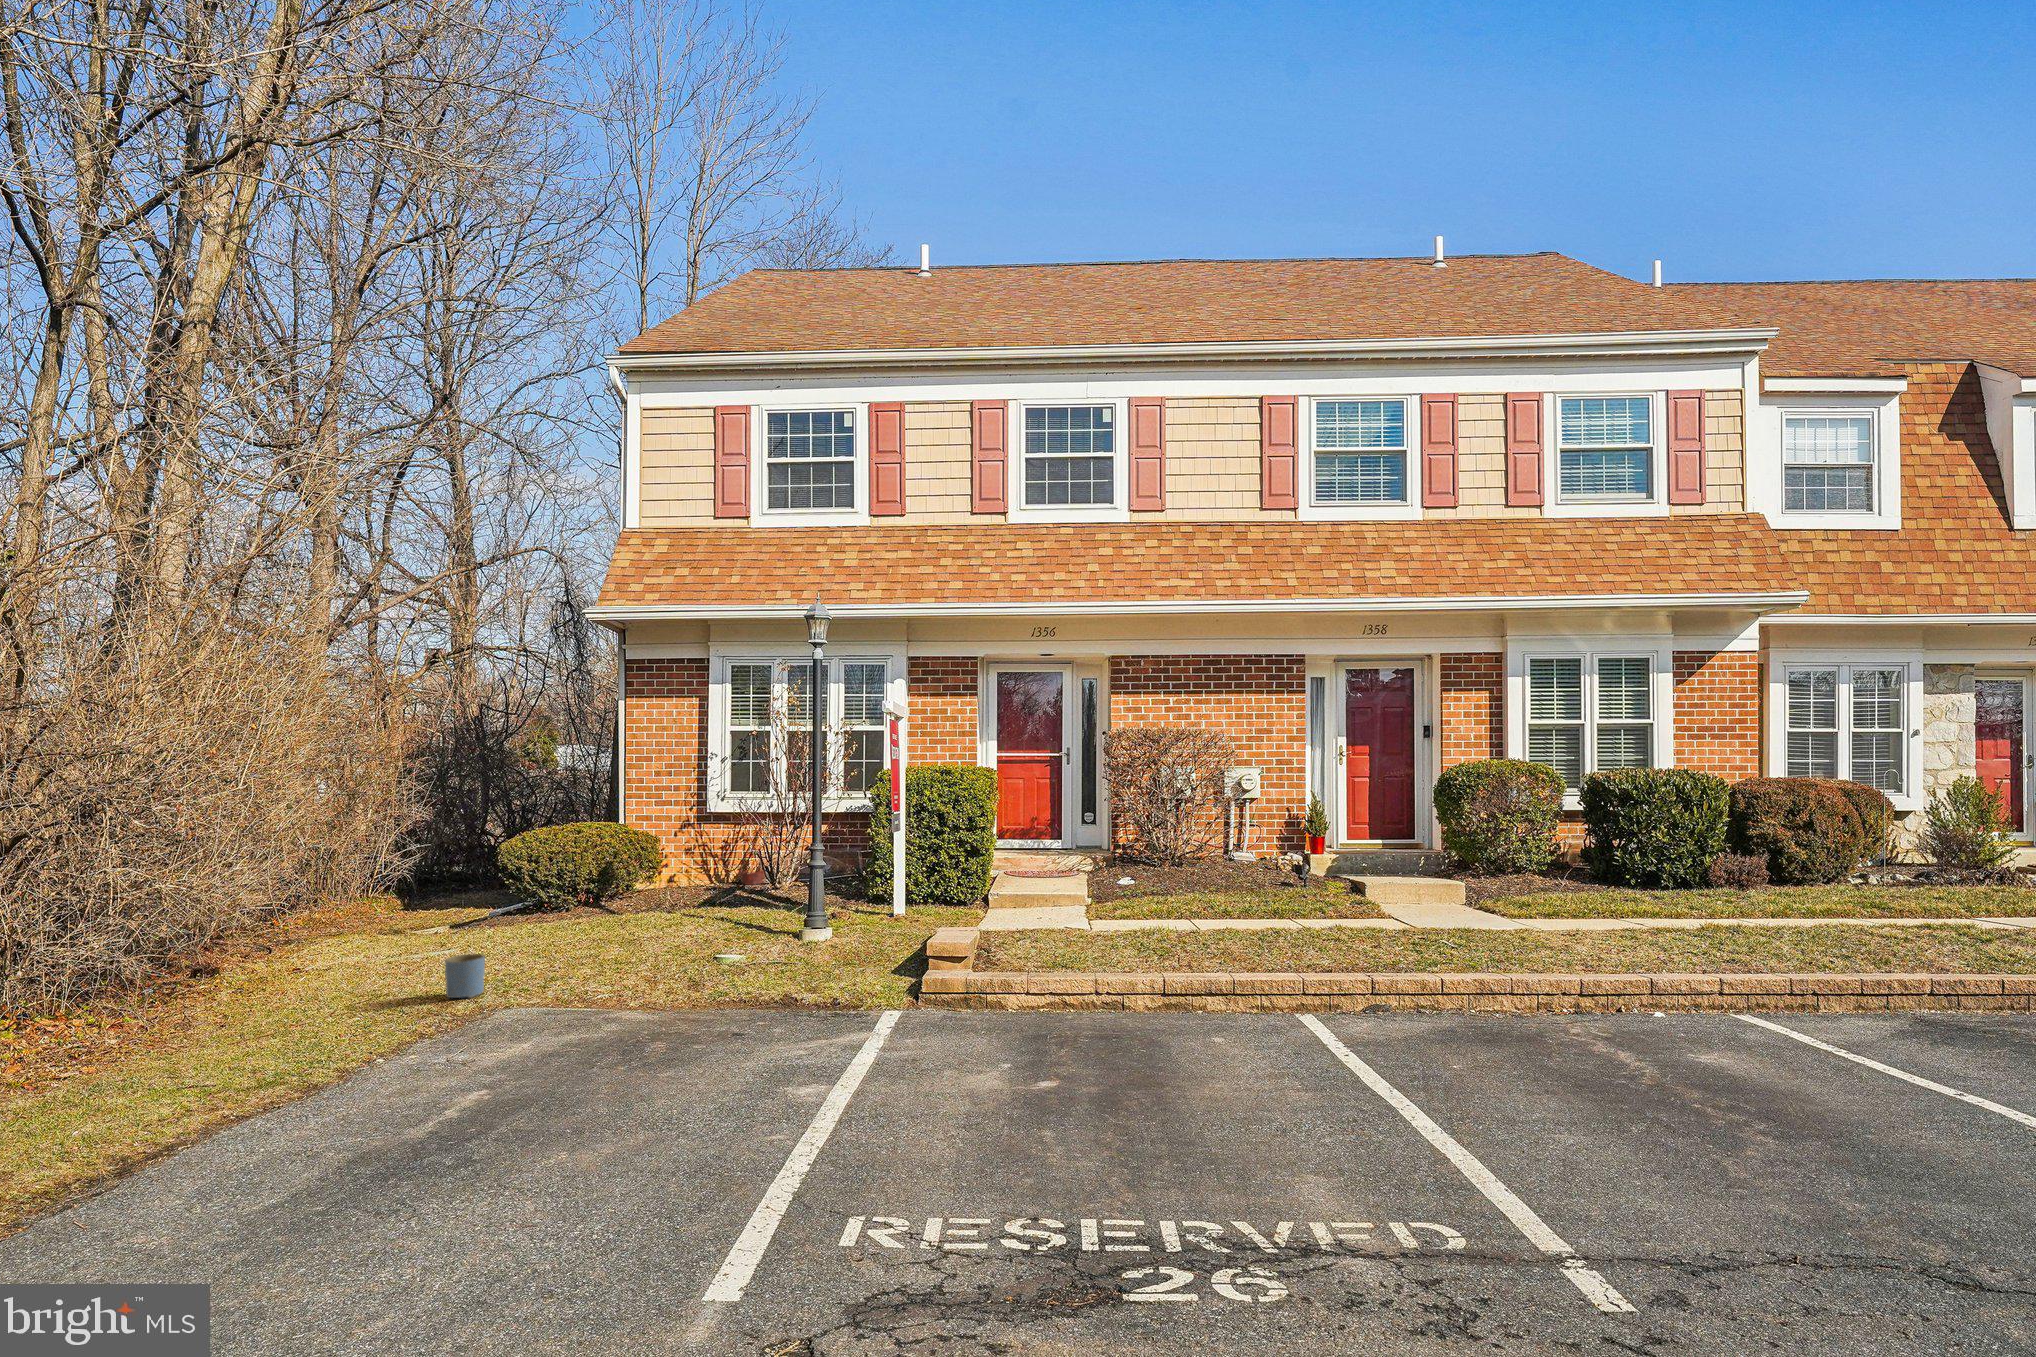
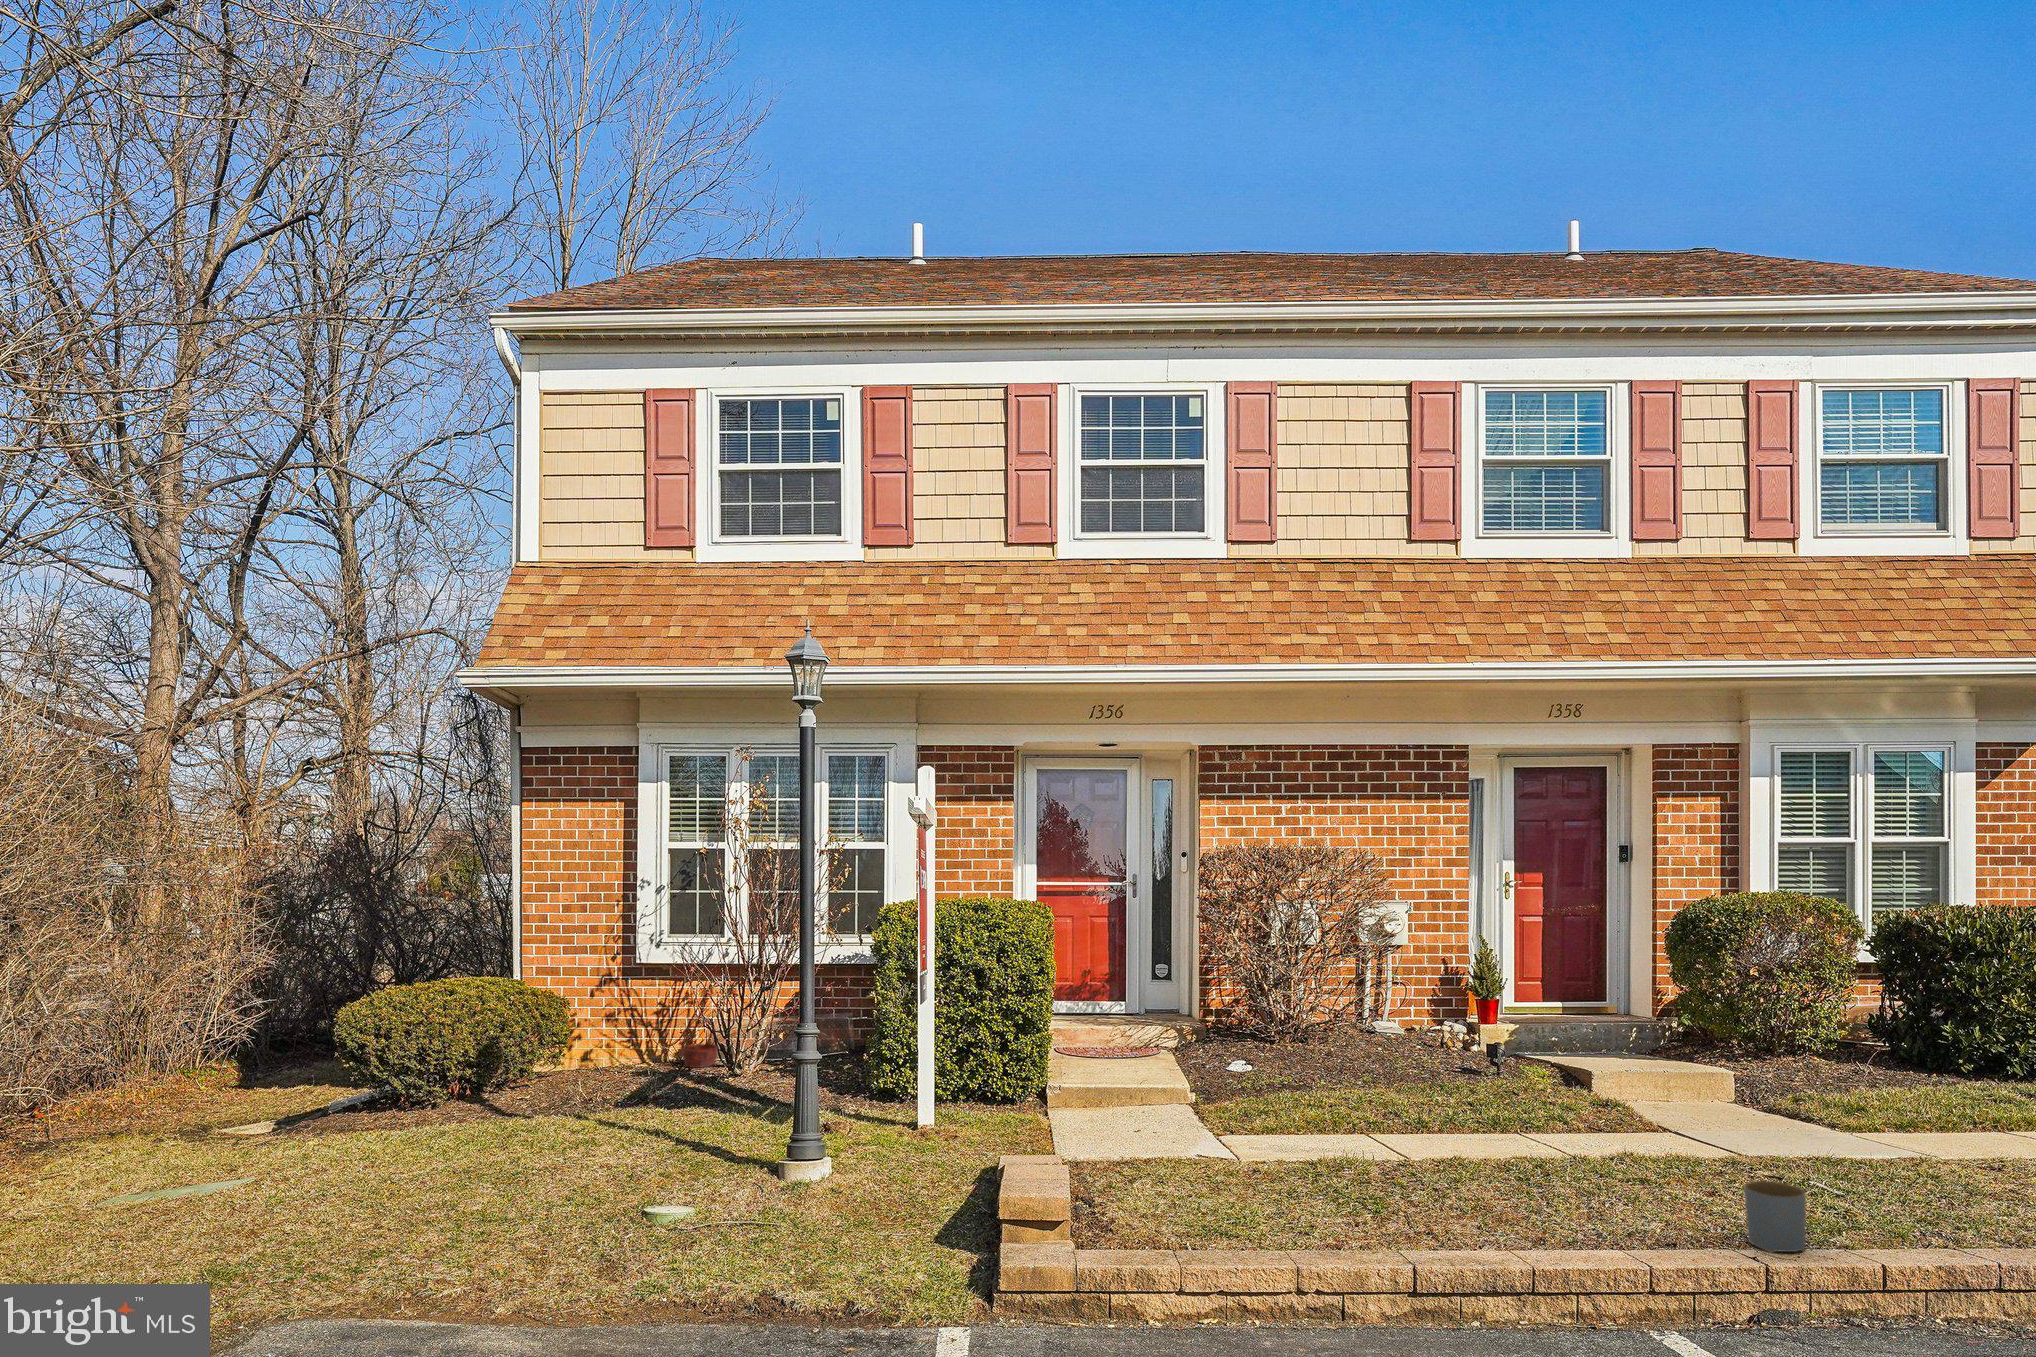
planter: present [445,954,485,998] -> present [1744,1181,1806,1253]

